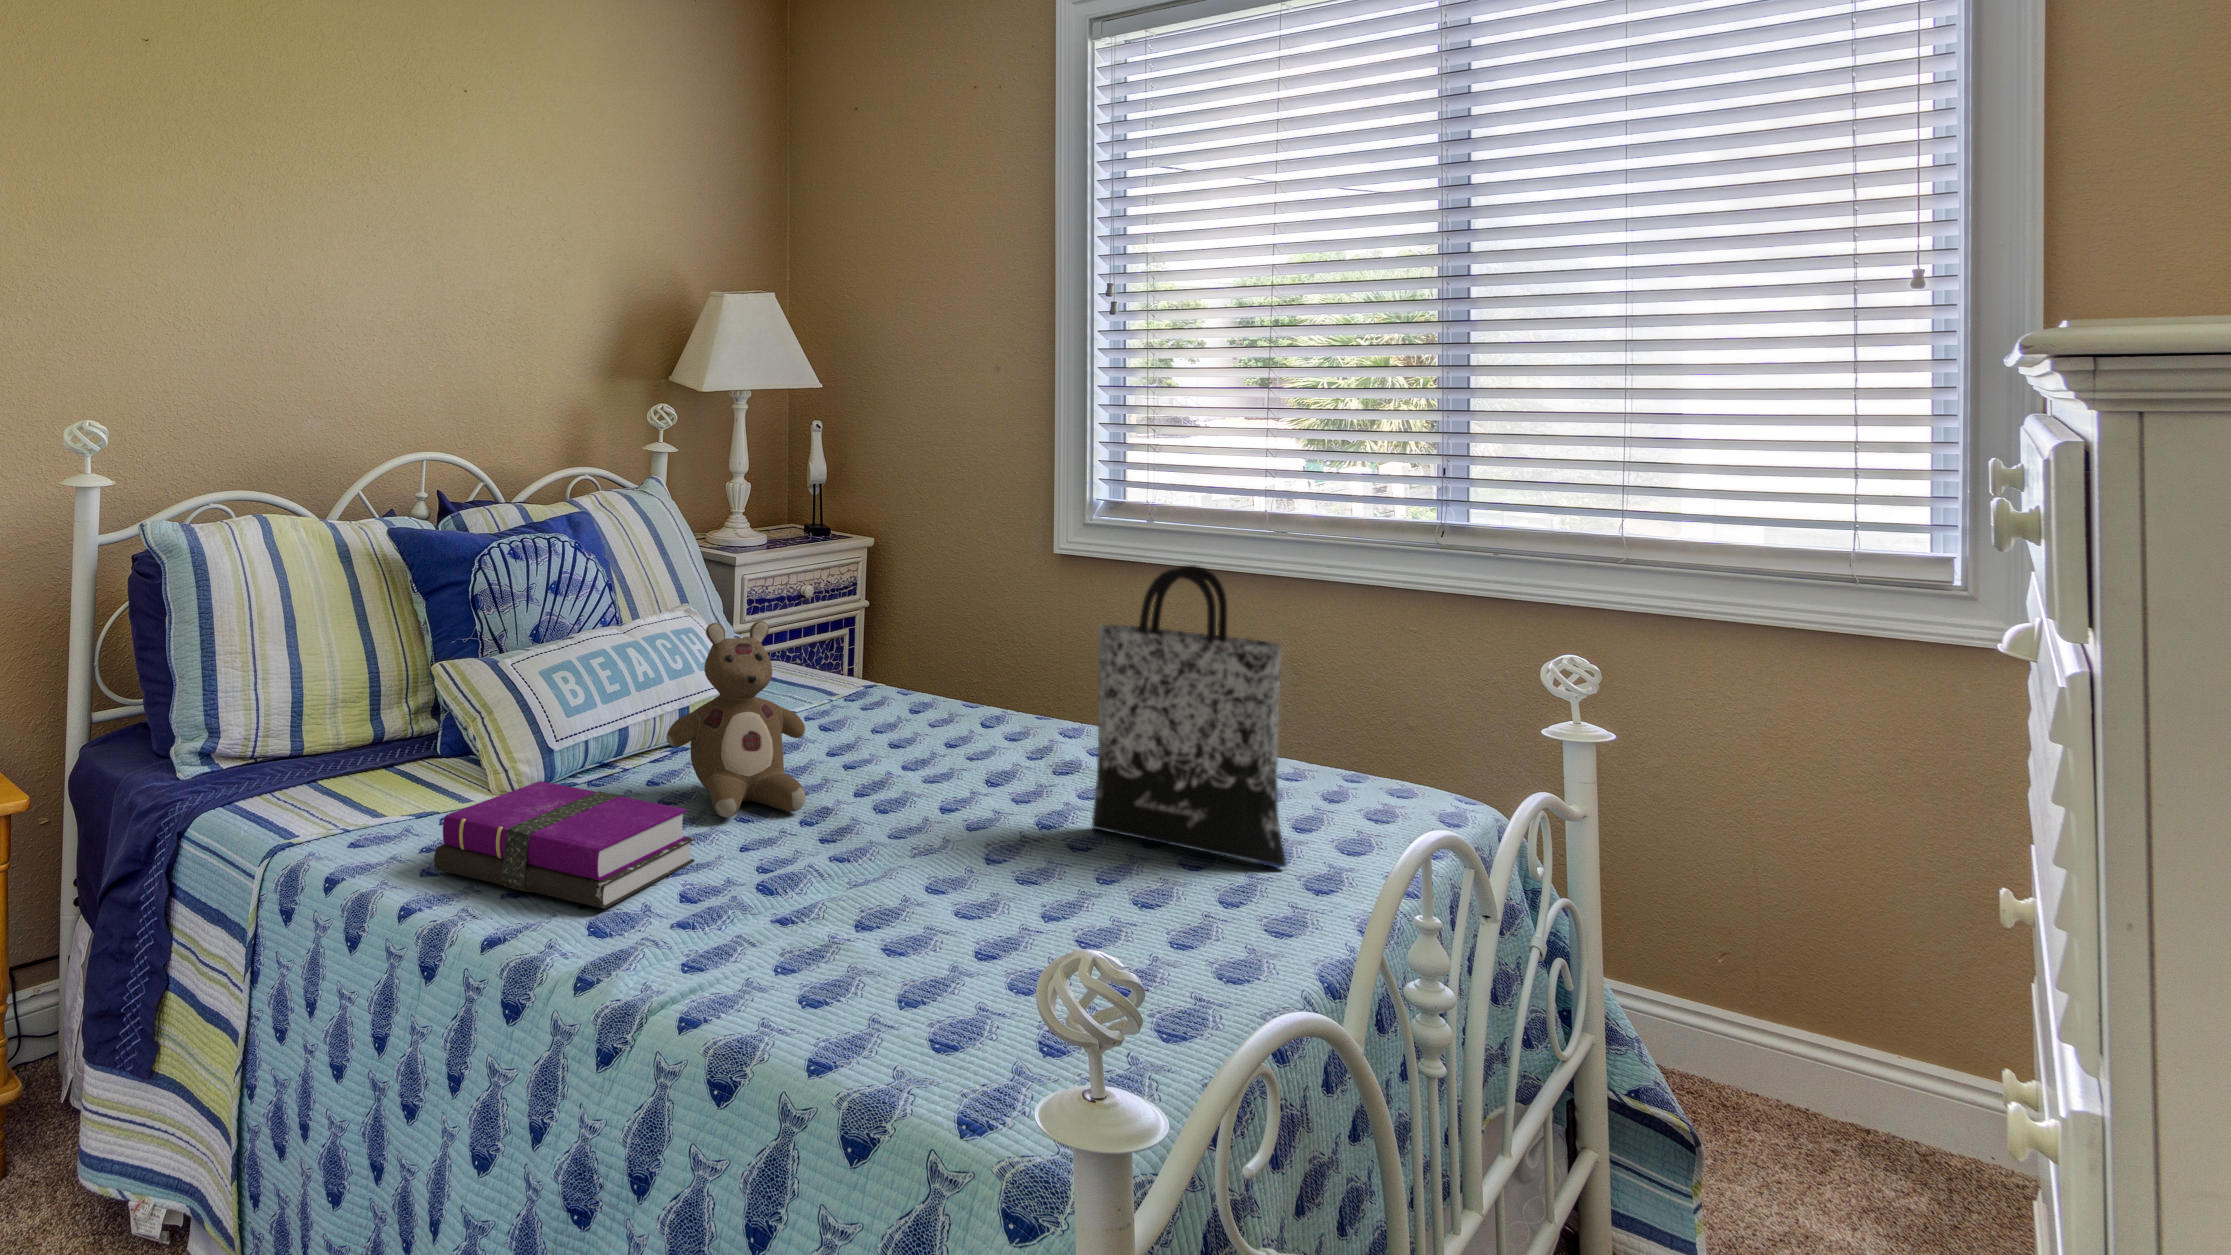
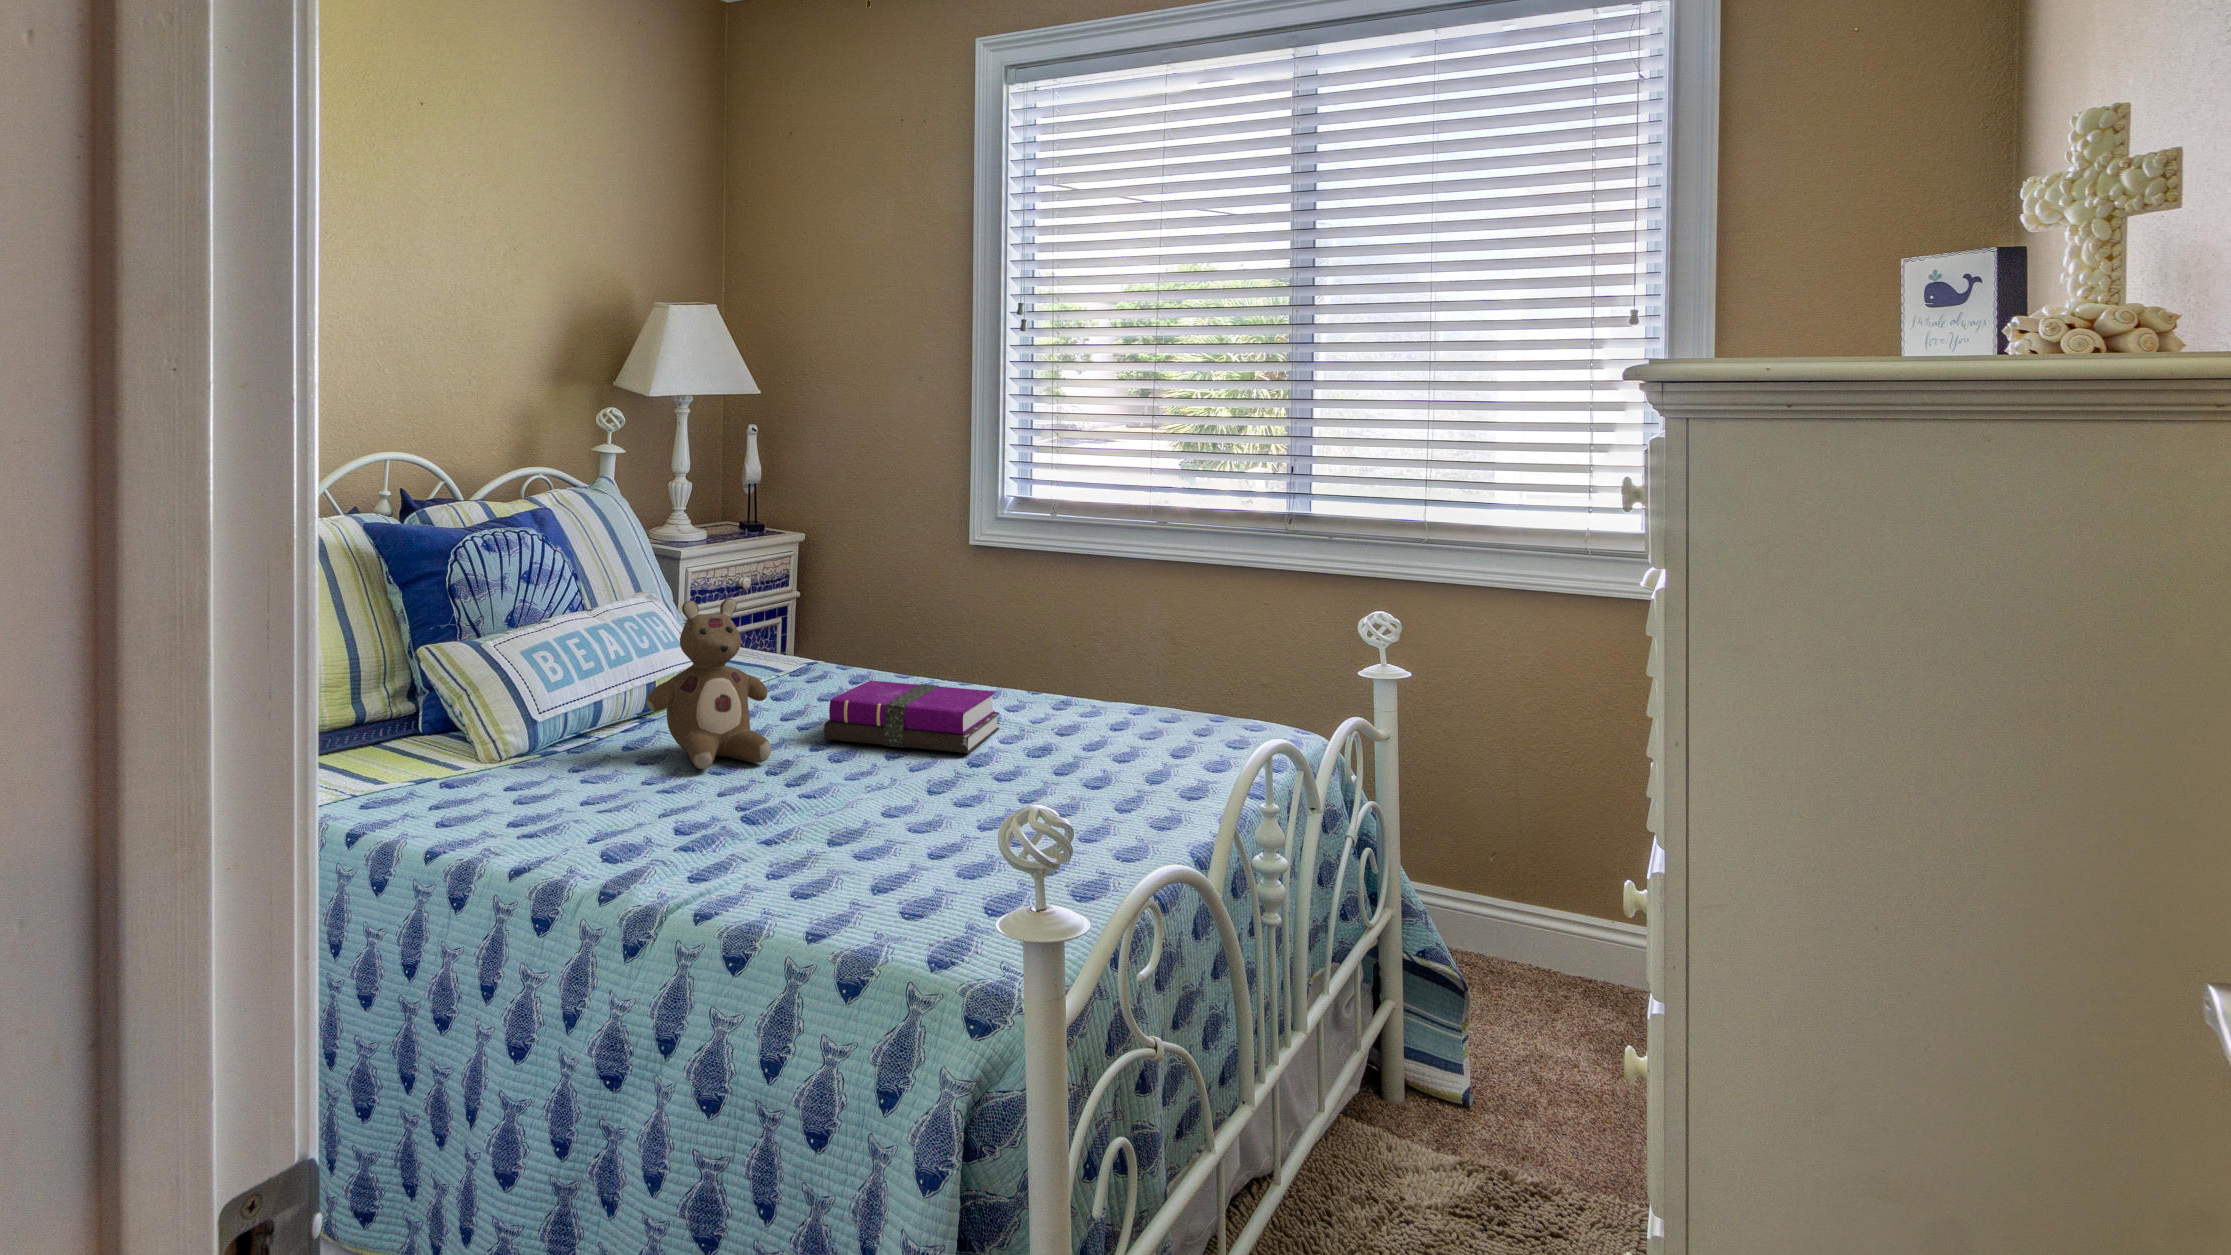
tote bag: present [1092,565,1286,867] -> none [1012,543,1167,785]
notebook: present [434,781,695,909] -> present [824,680,999,753]

